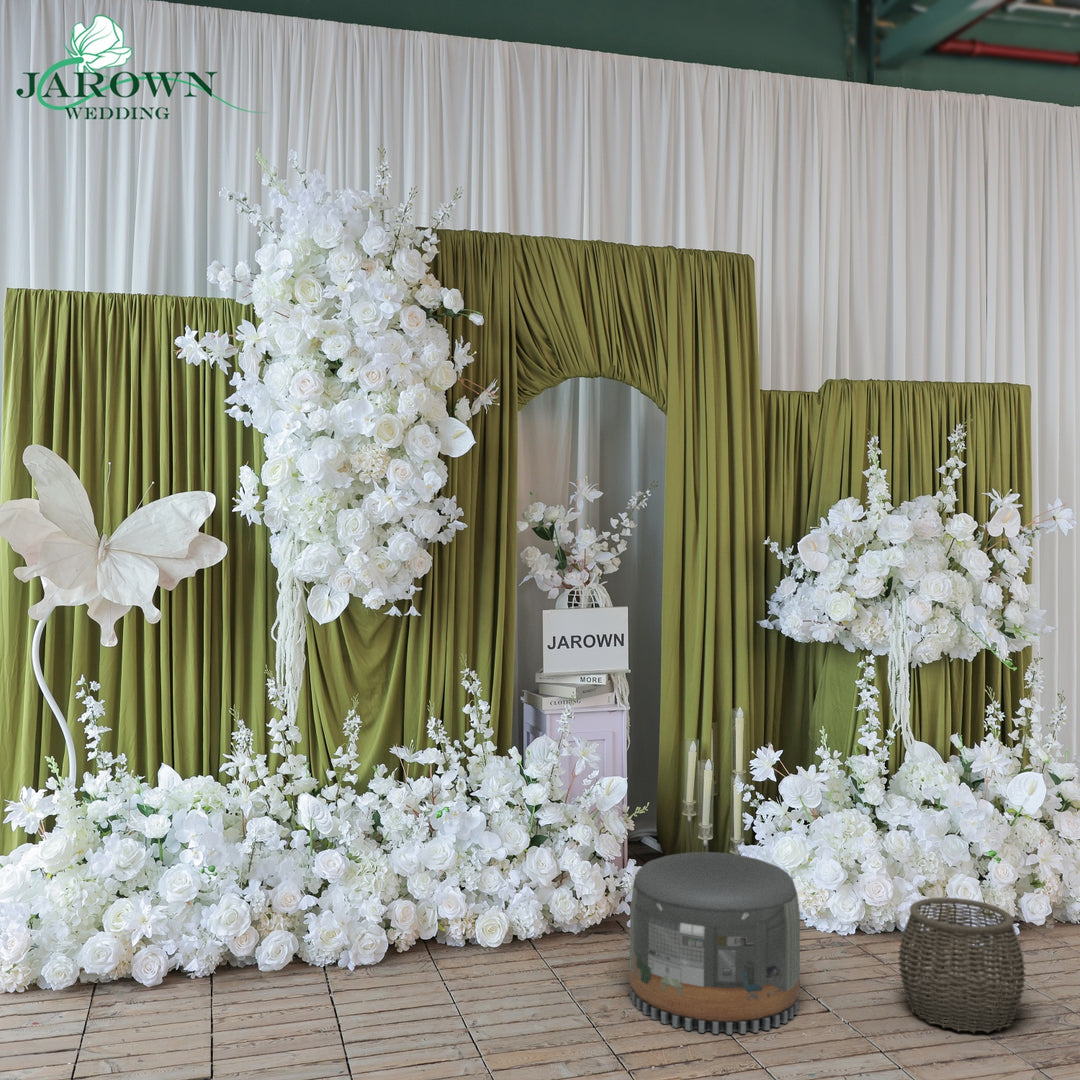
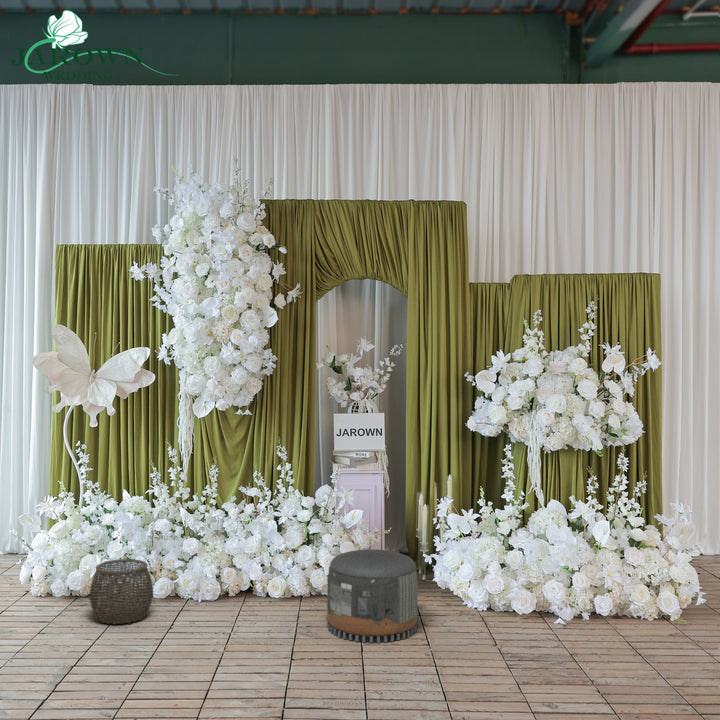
woven basket: present [898,898,1026,1033] -> present [89,559,154,624]

